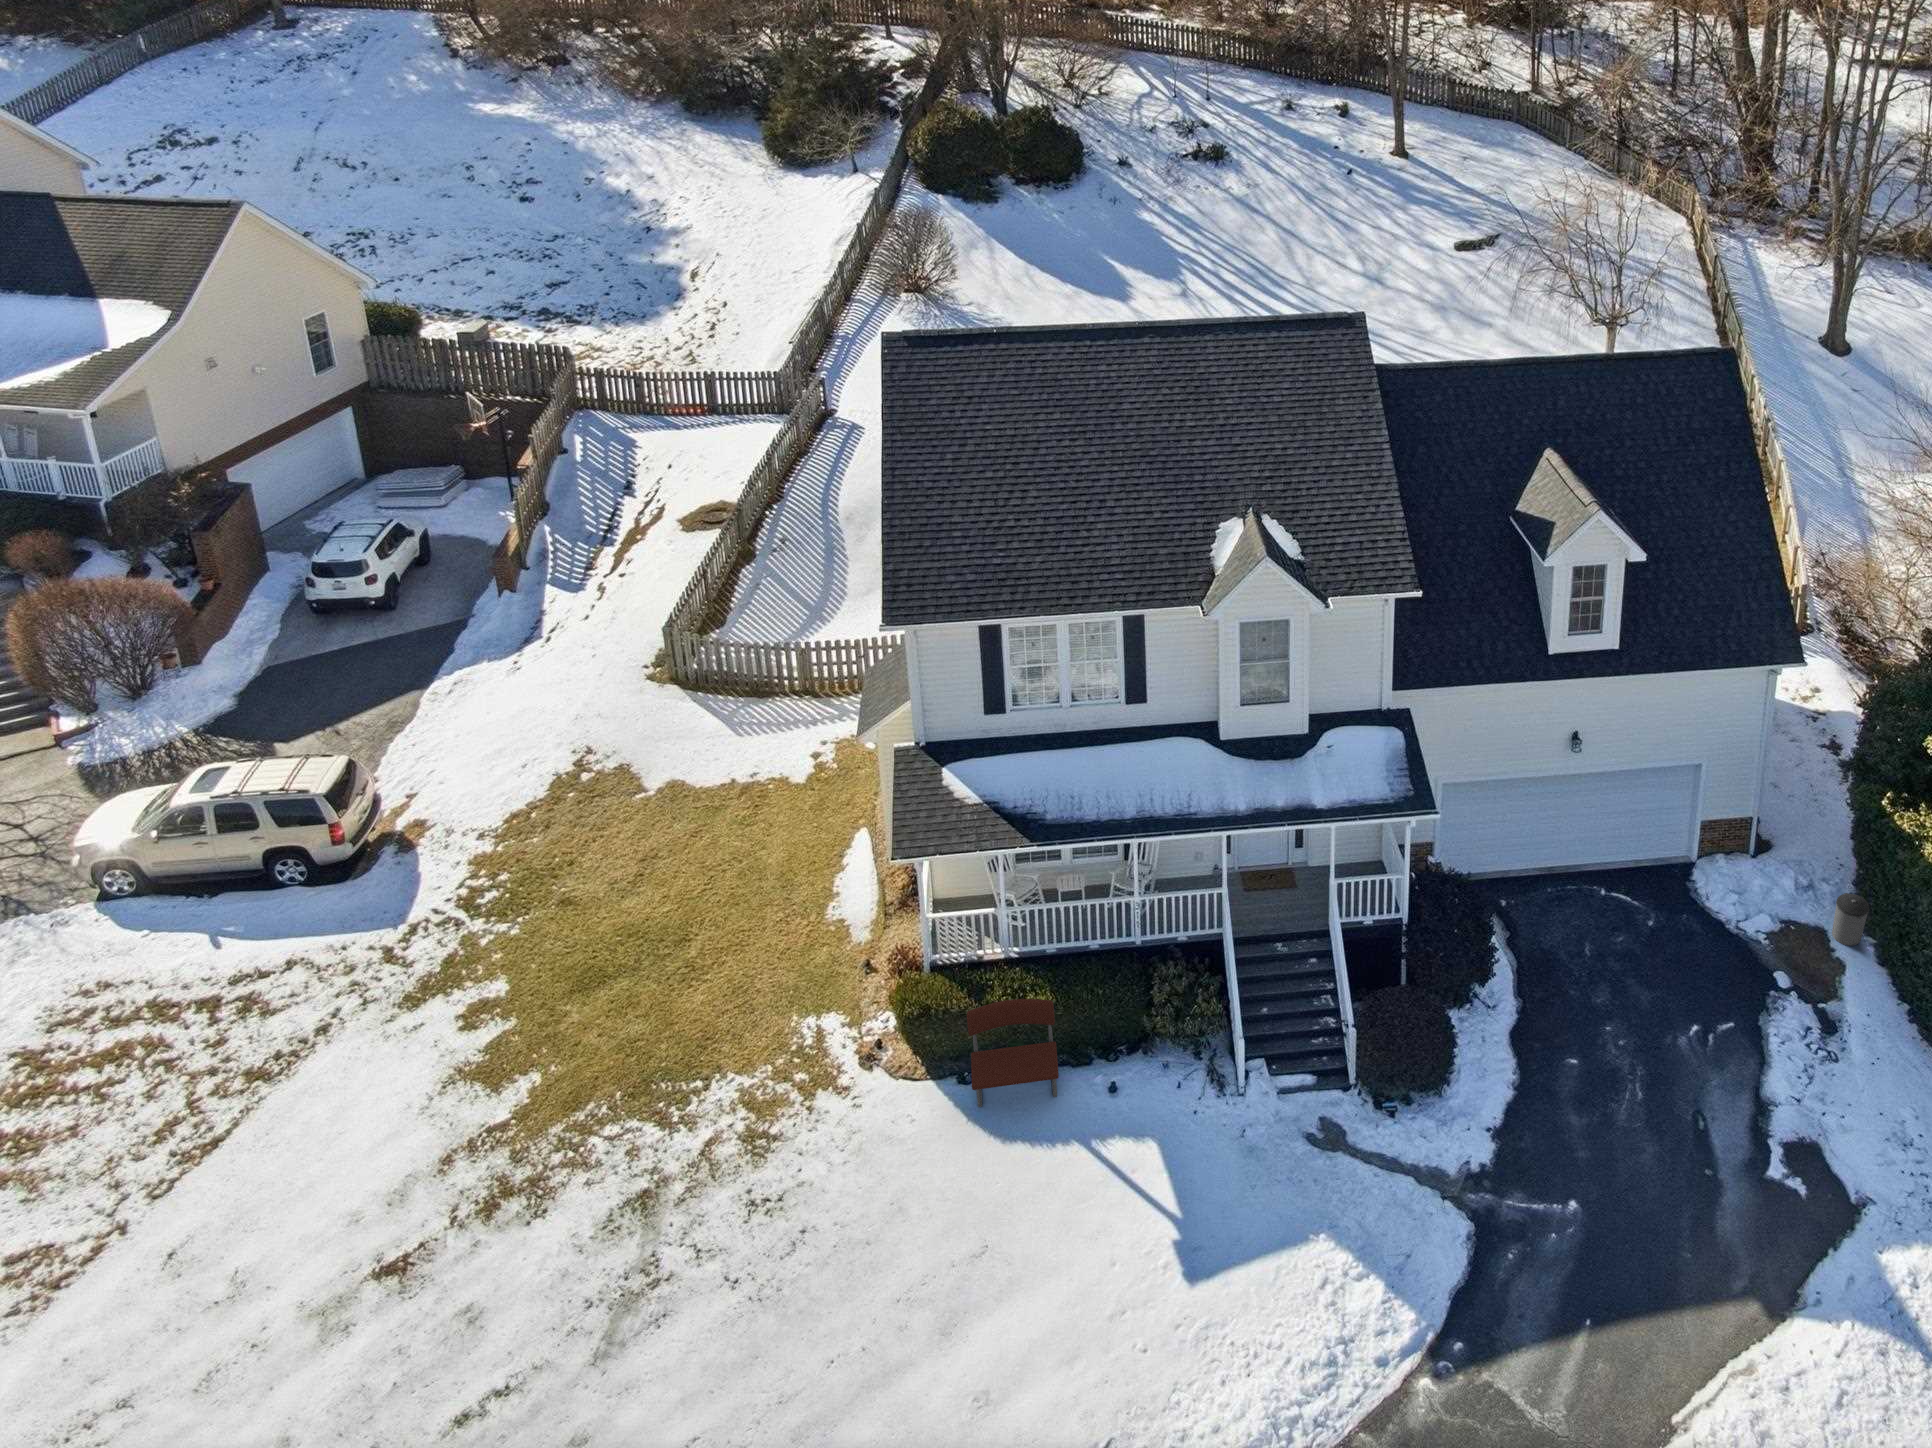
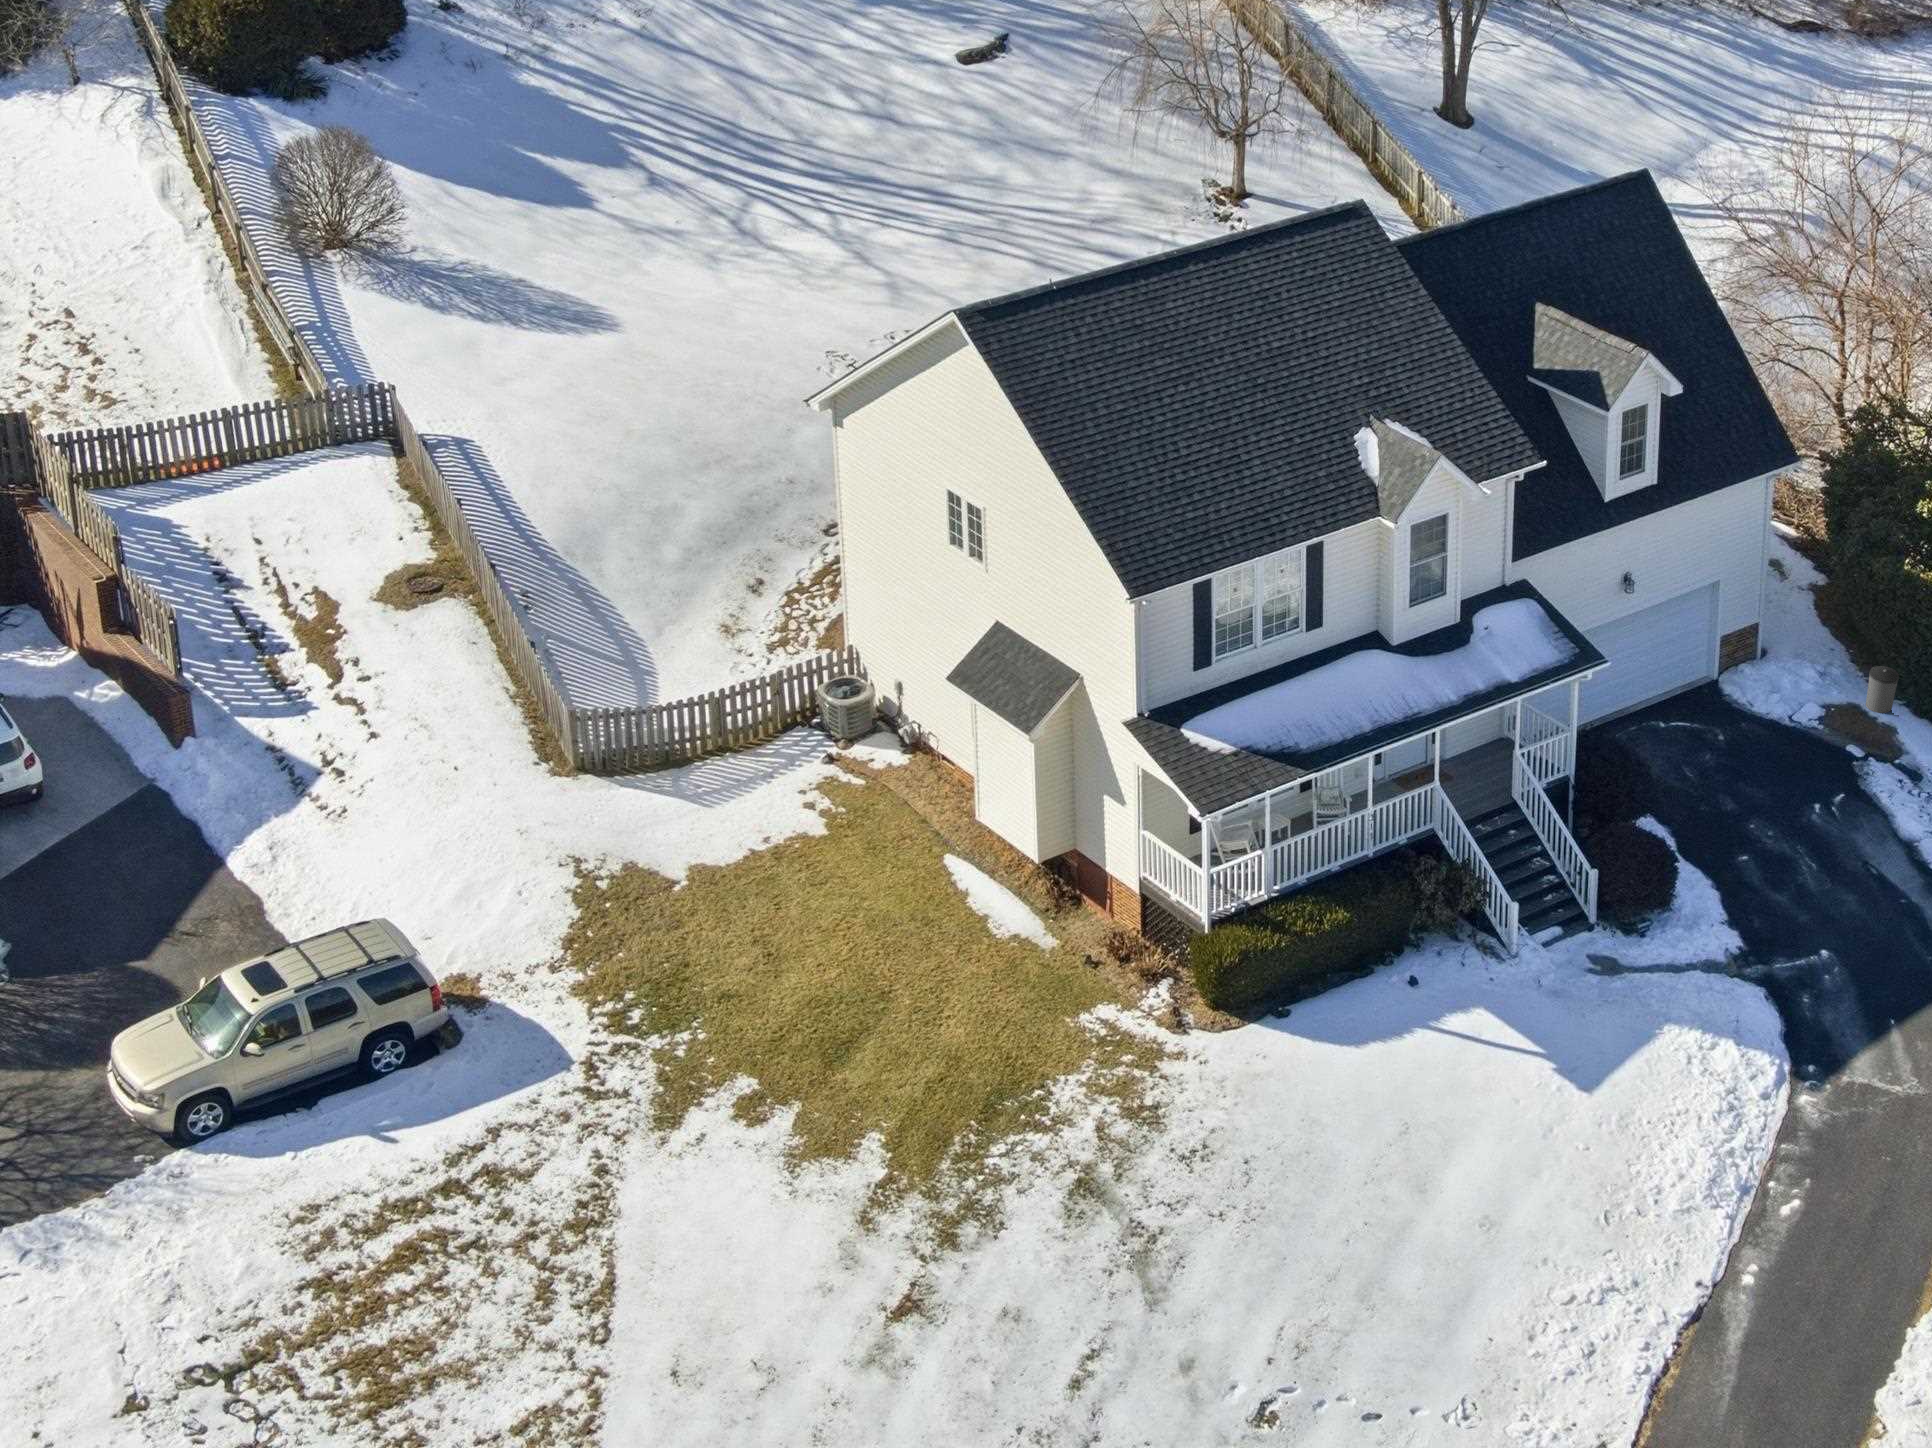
bench: present [967,999,1059,1107] -> none [1277,914,1372,1035]

